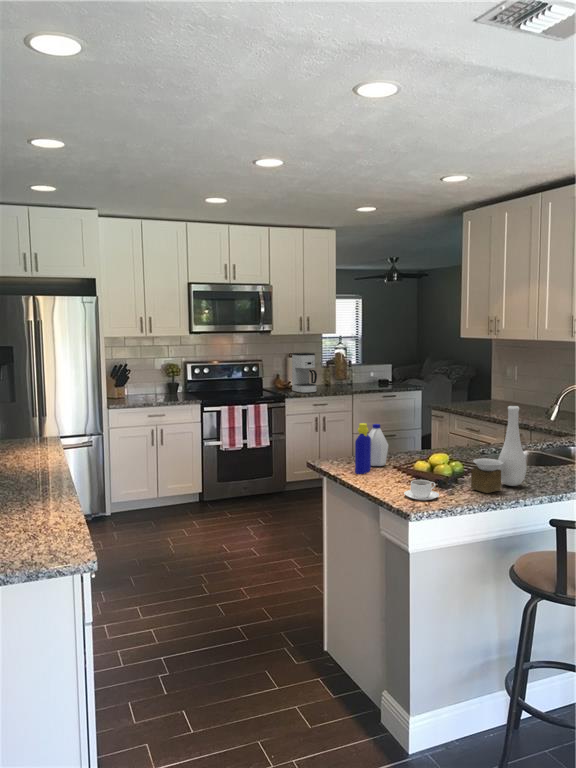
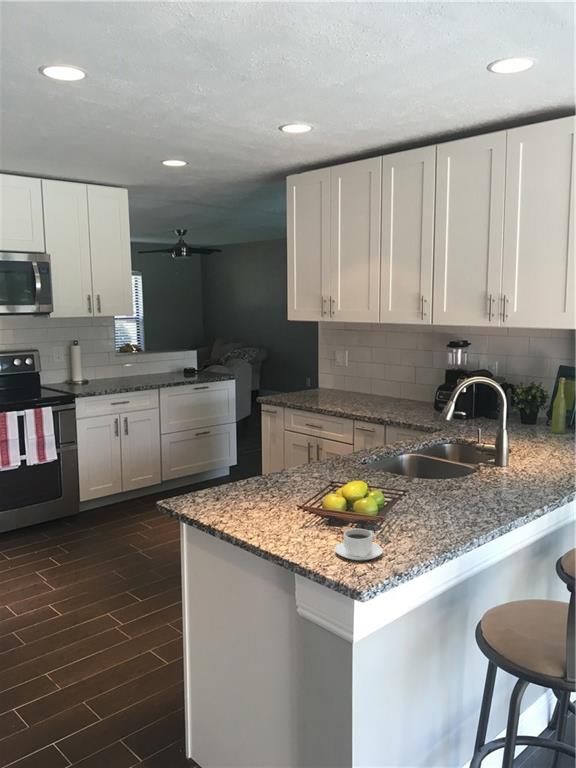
coffee maker: present [292,353,317,393] -> none [79,339,113,390]
vase: present [471,406,527,493] -> none [406,415,464,534]
bottle: present [355,423,388,474] -> none [238,444,275,520]

